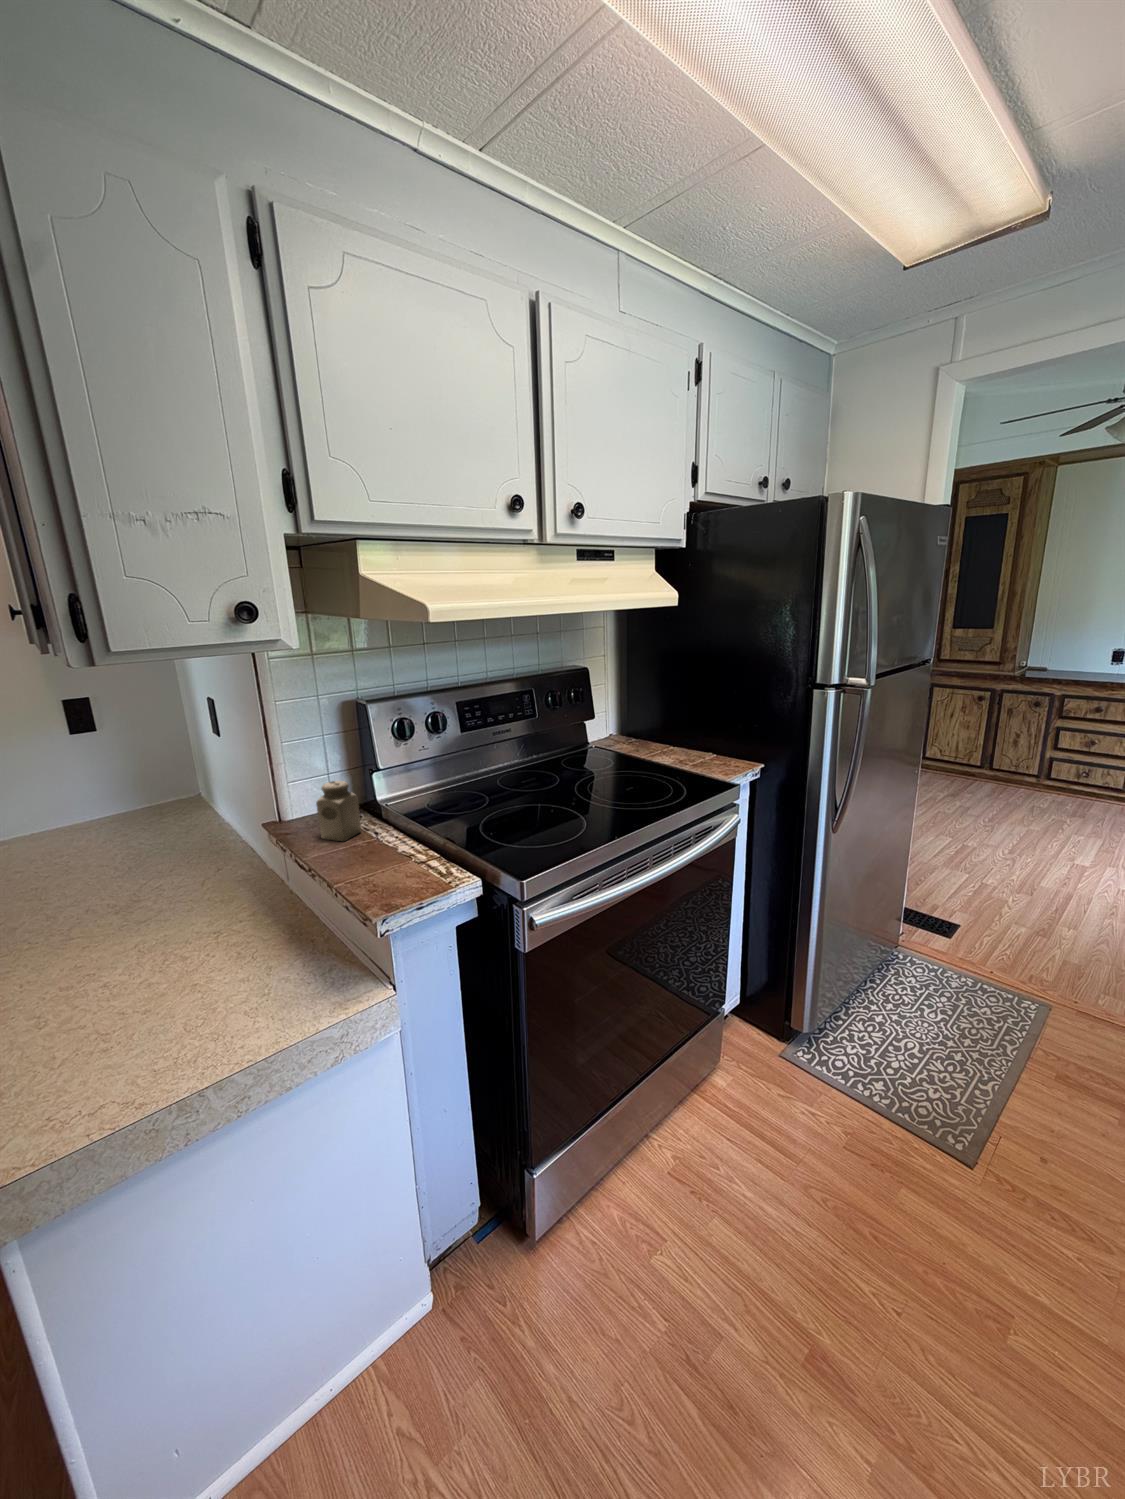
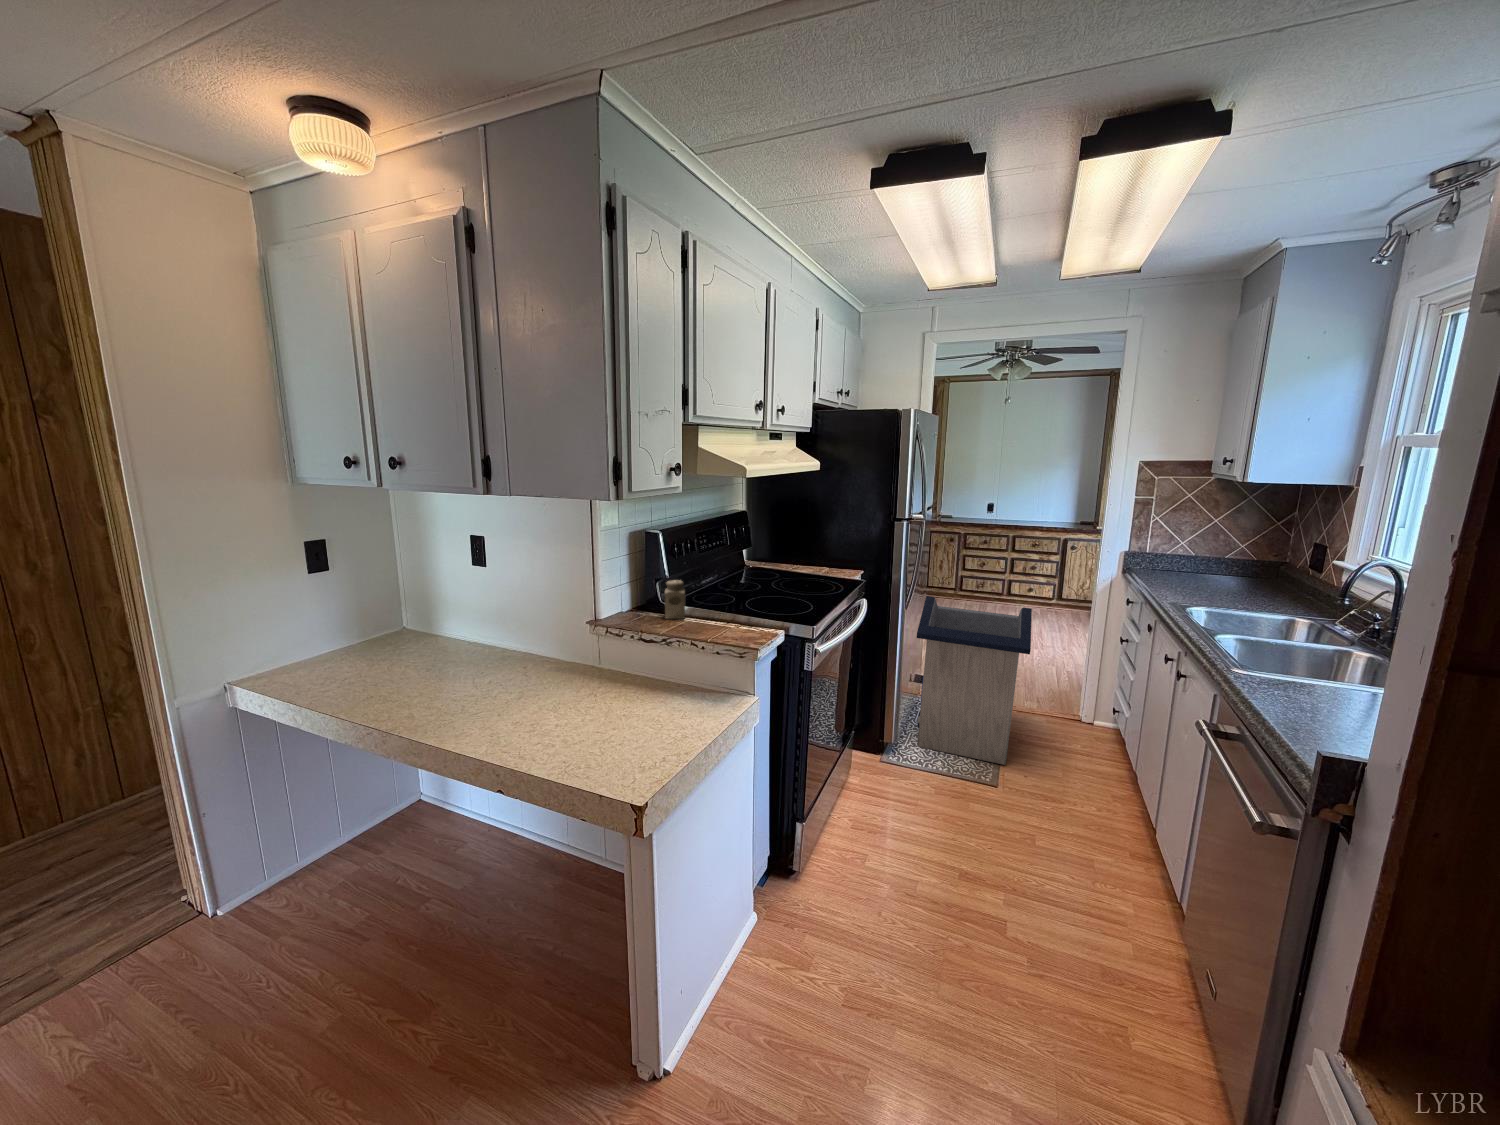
trash can: none [851,808,1101,1120] -> present [917,596,1032,765]

